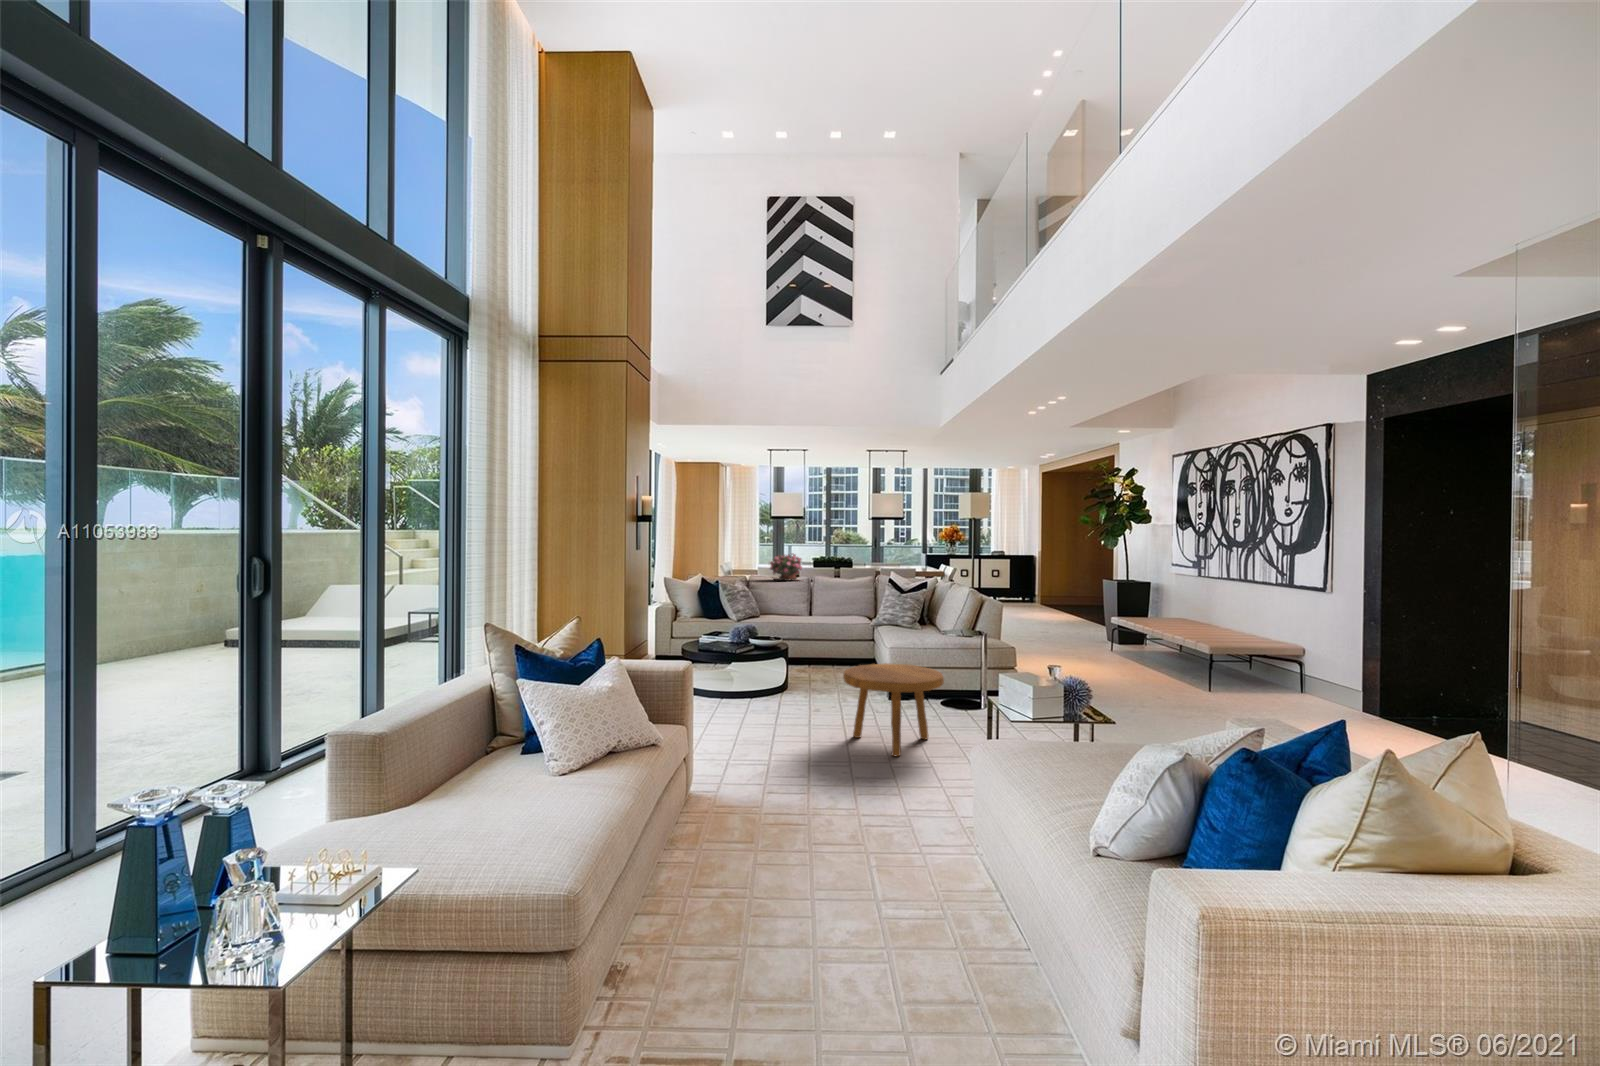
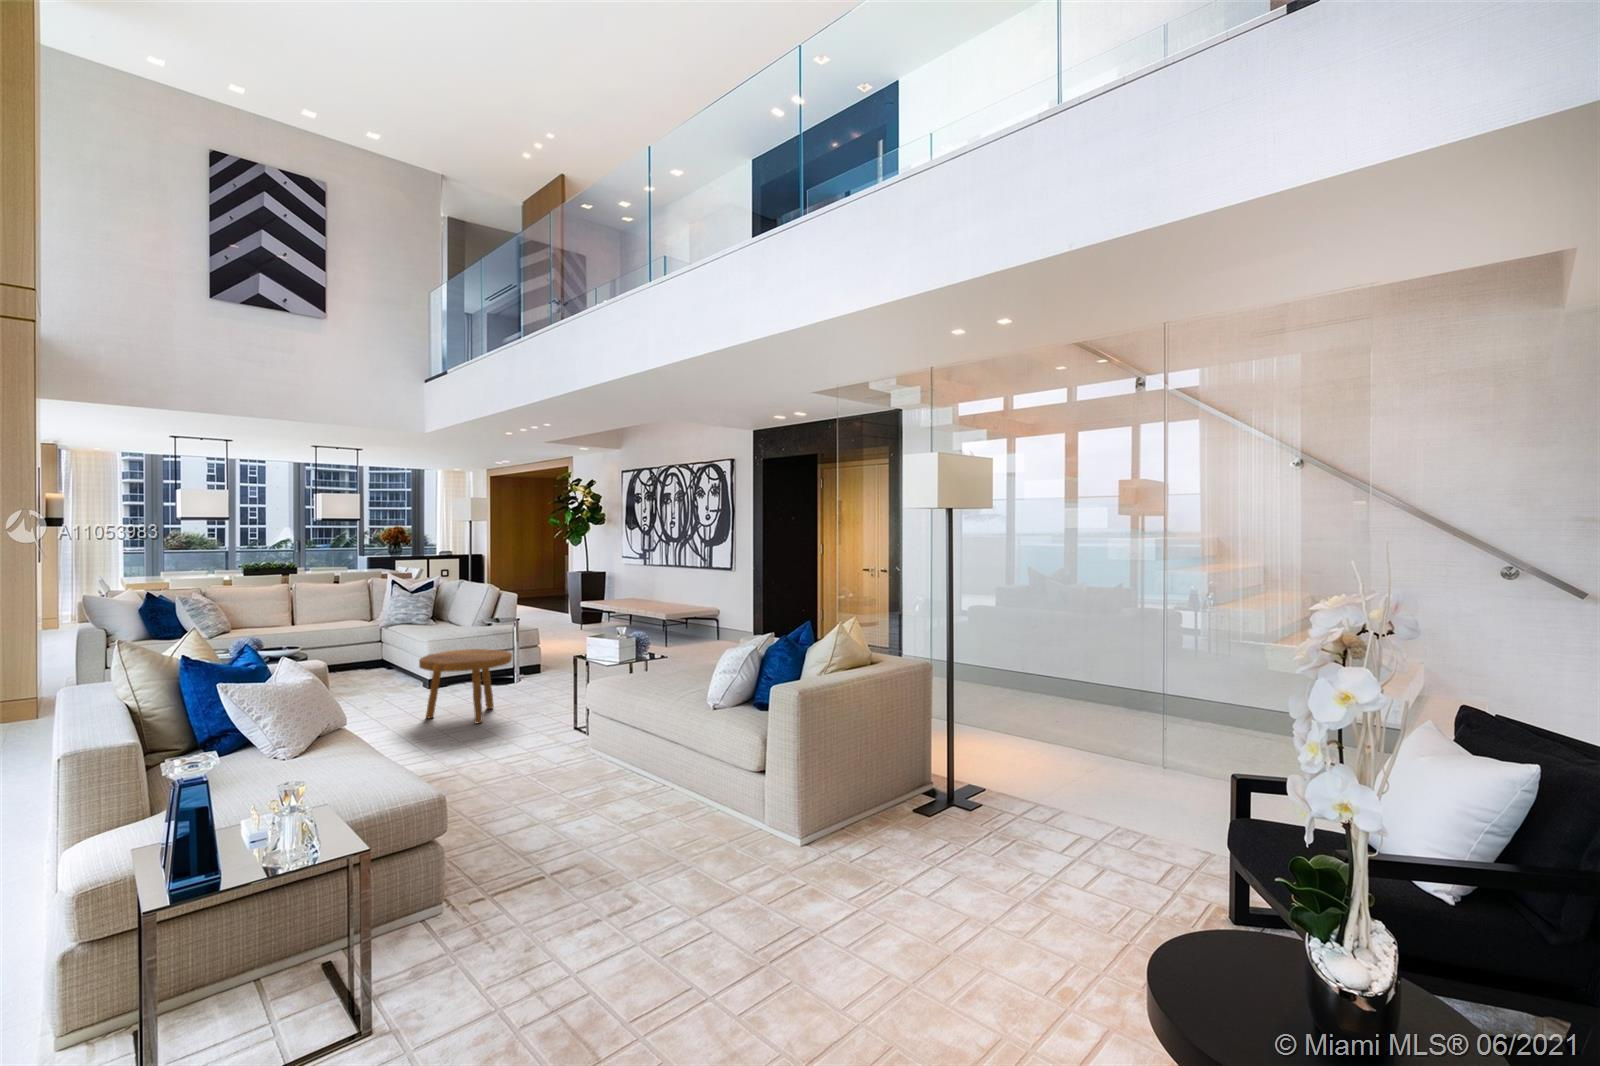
potted flower: present [770,554,802,581] -> none [236,558,285,590]

